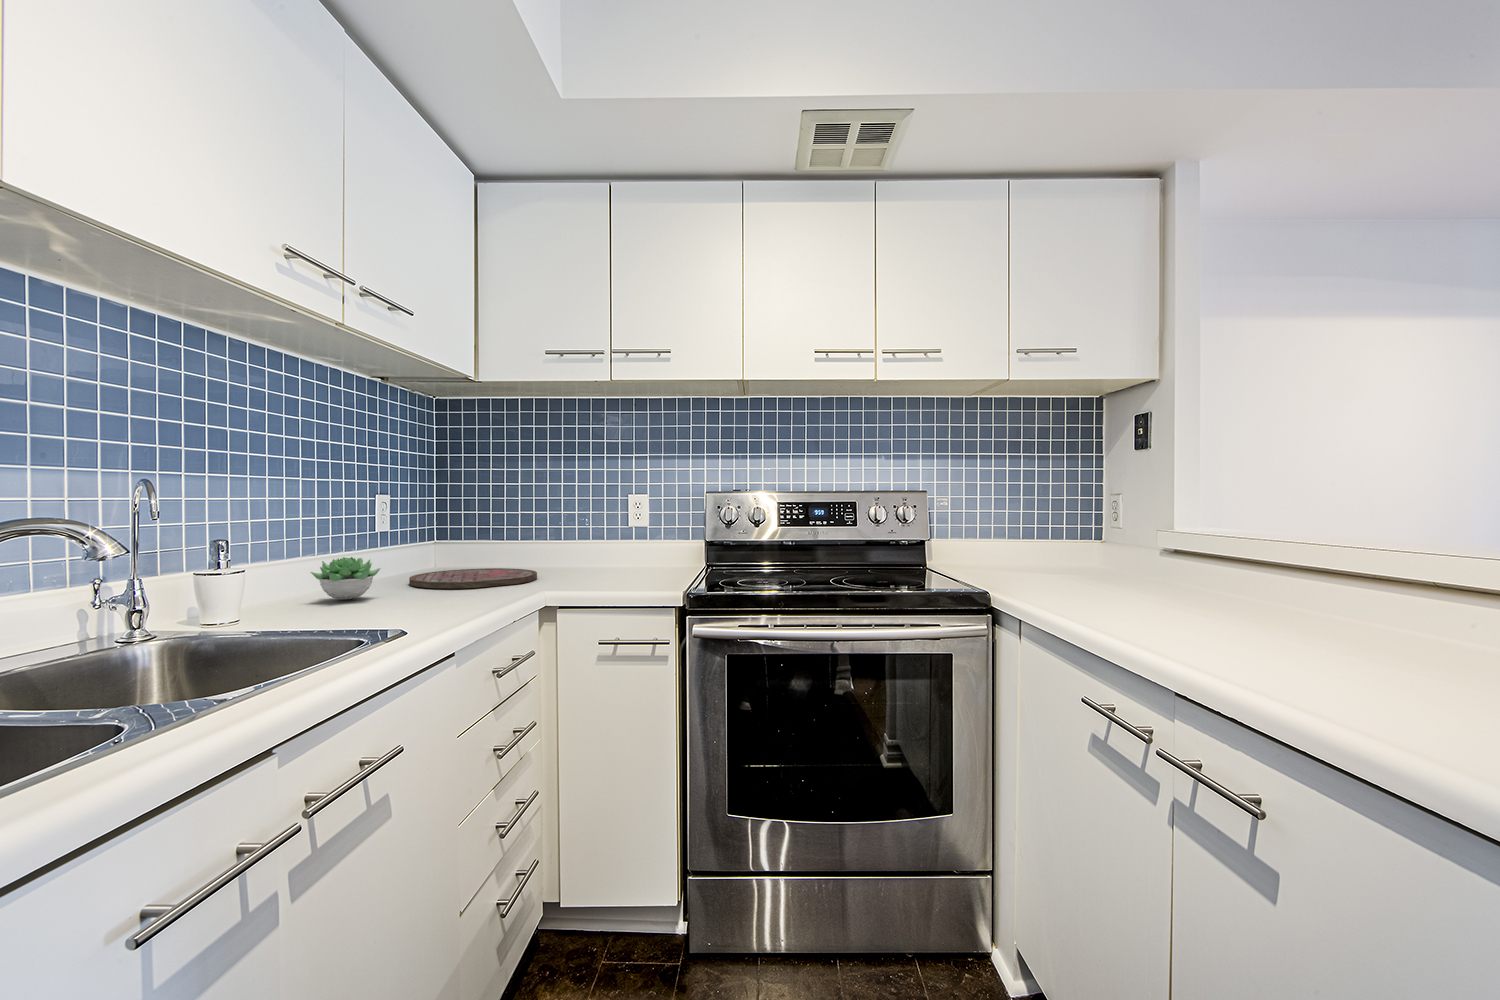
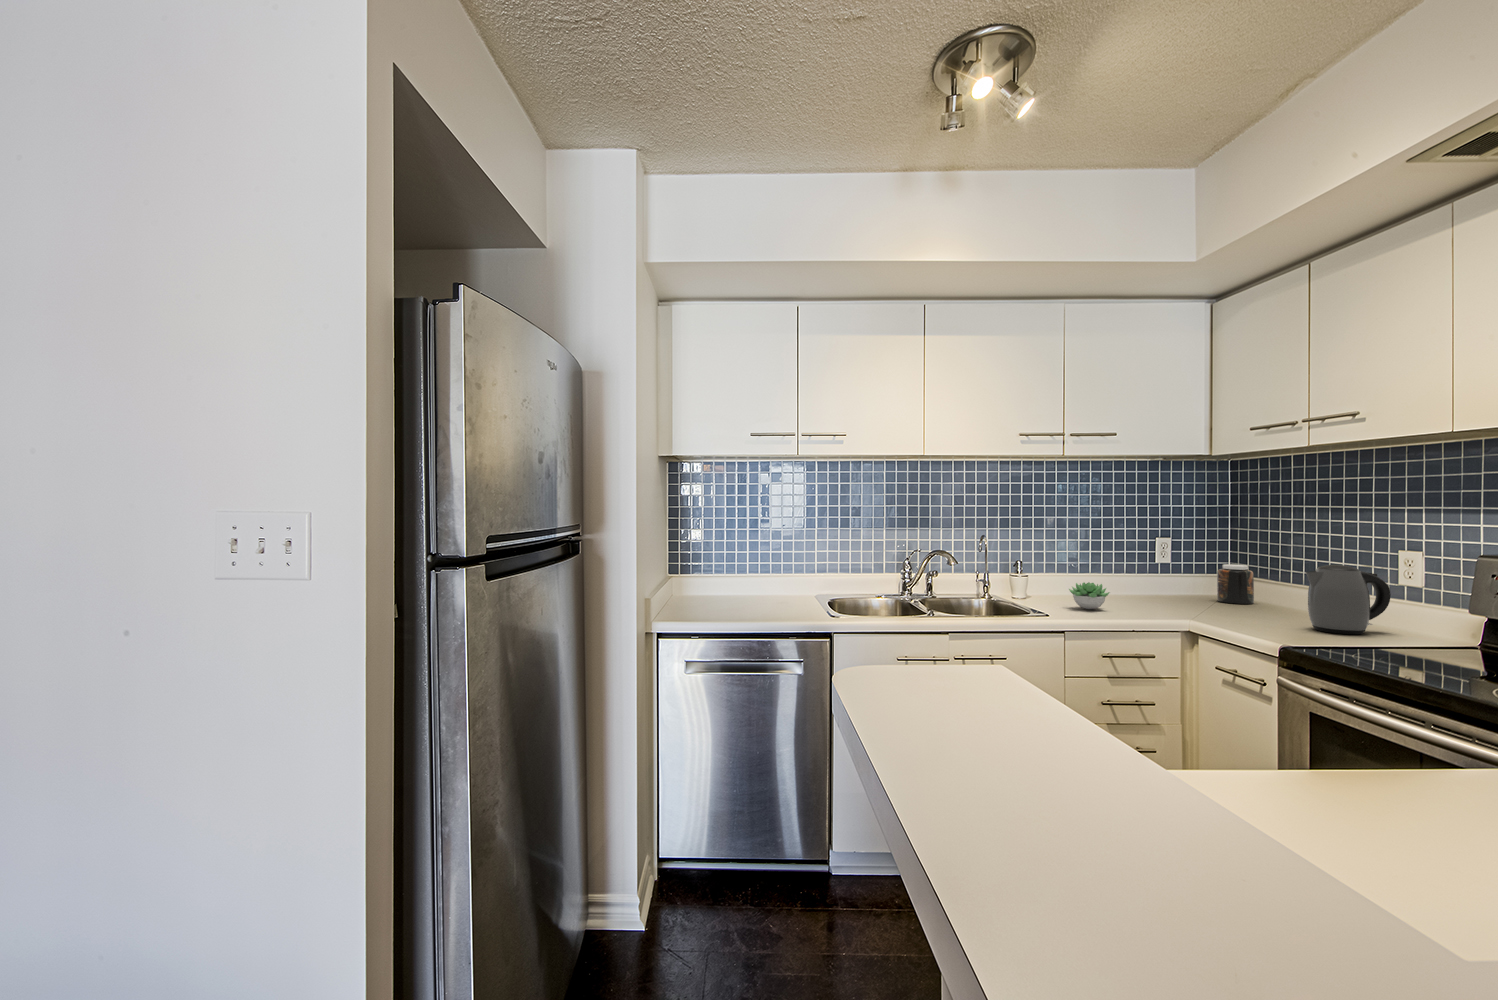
kettle: none [590,508,642,578] -> present [1306,565,1391,634]
jar: none [444,523,481,569] -> present [1217,564,1254,604]
cutting board: present [409,568,537,588] -> none [1149,601,1263,621]

